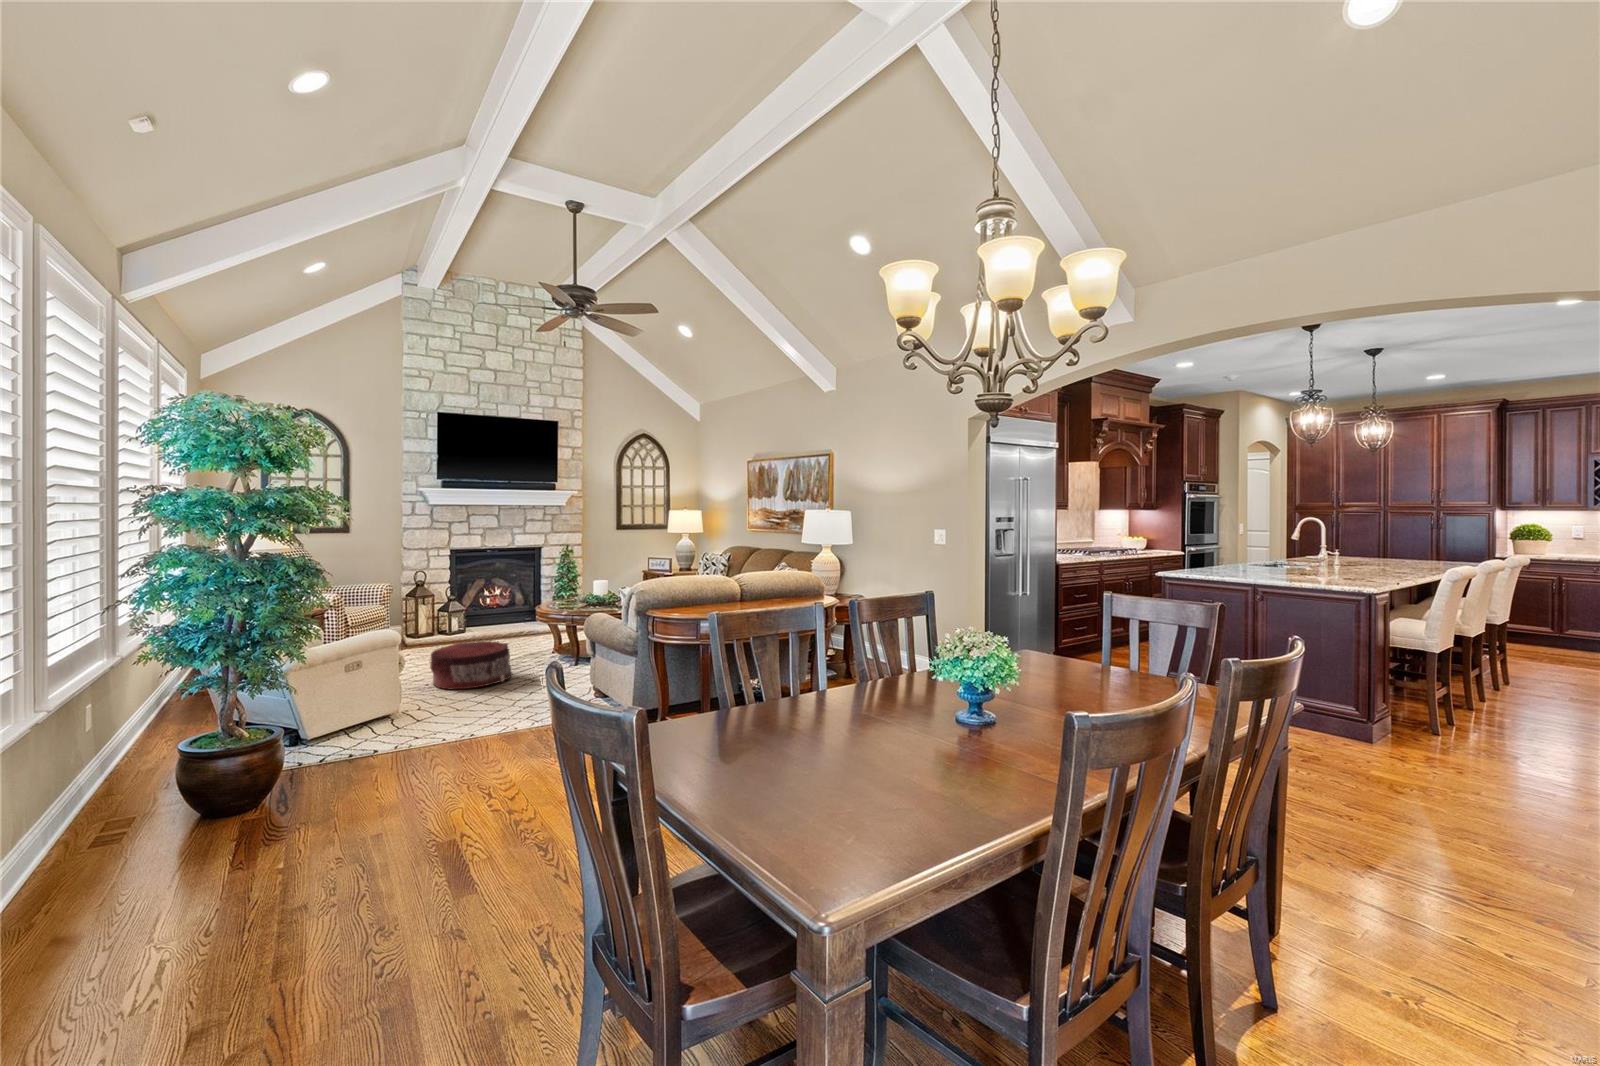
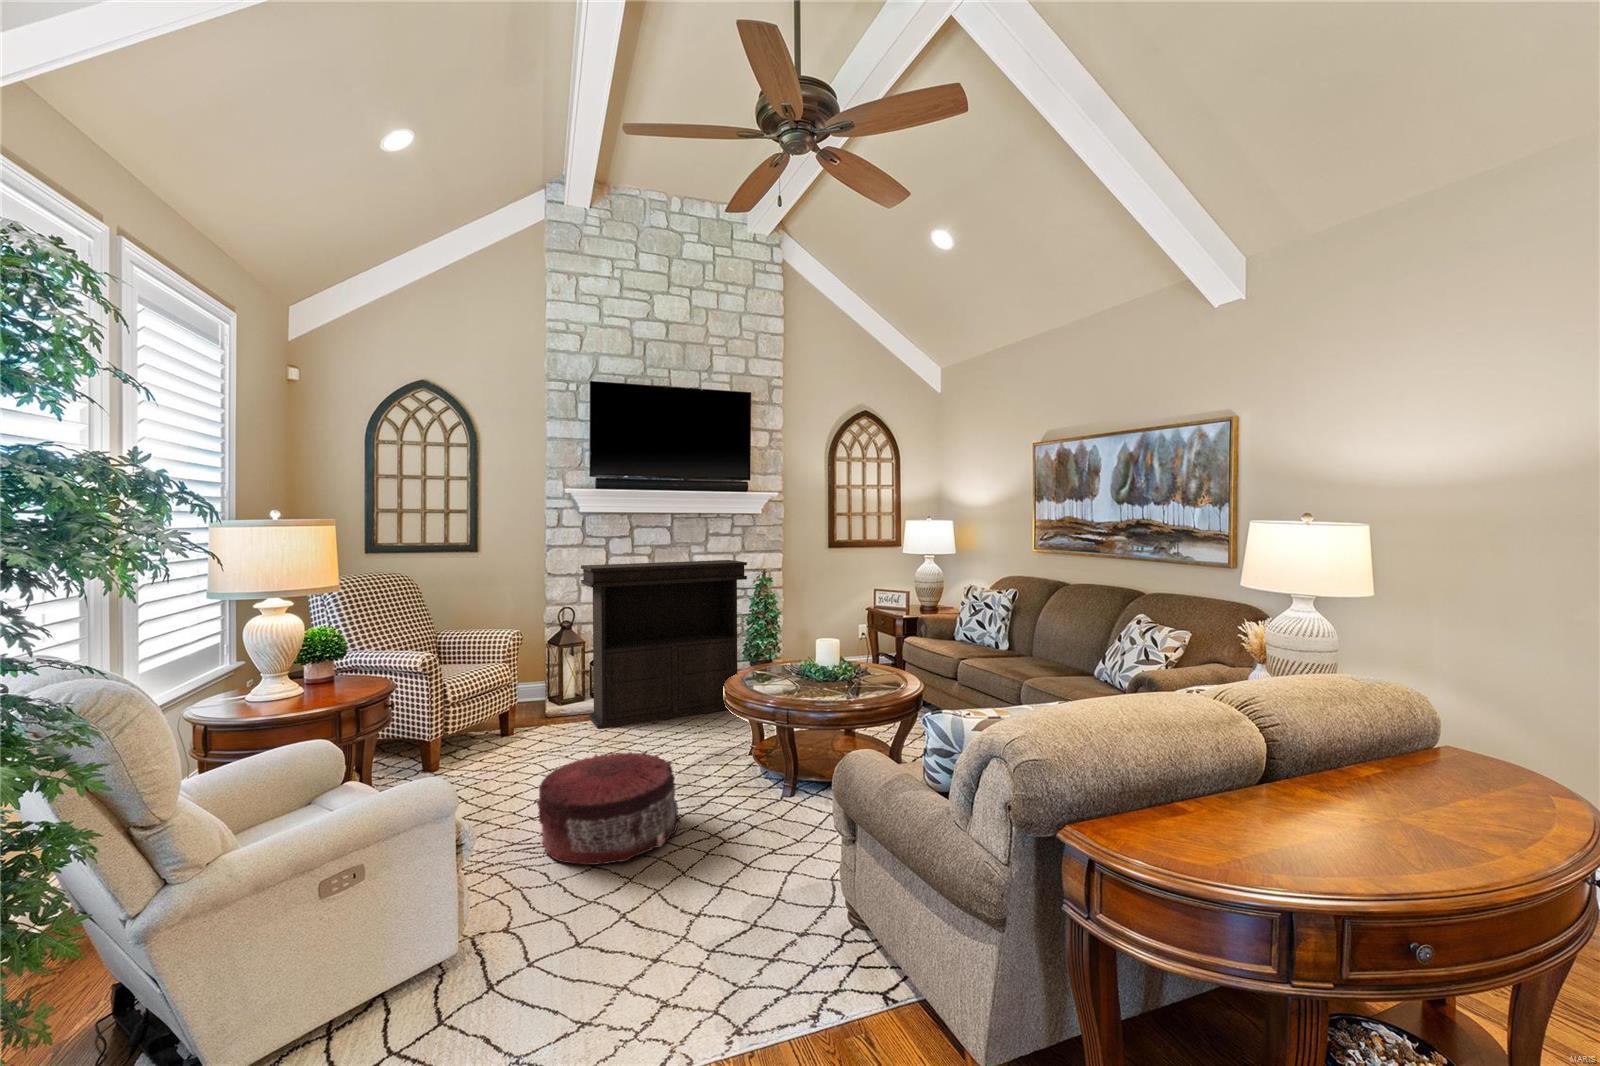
console table: none [434,538,554,649] -> present [581,560,747,729]

